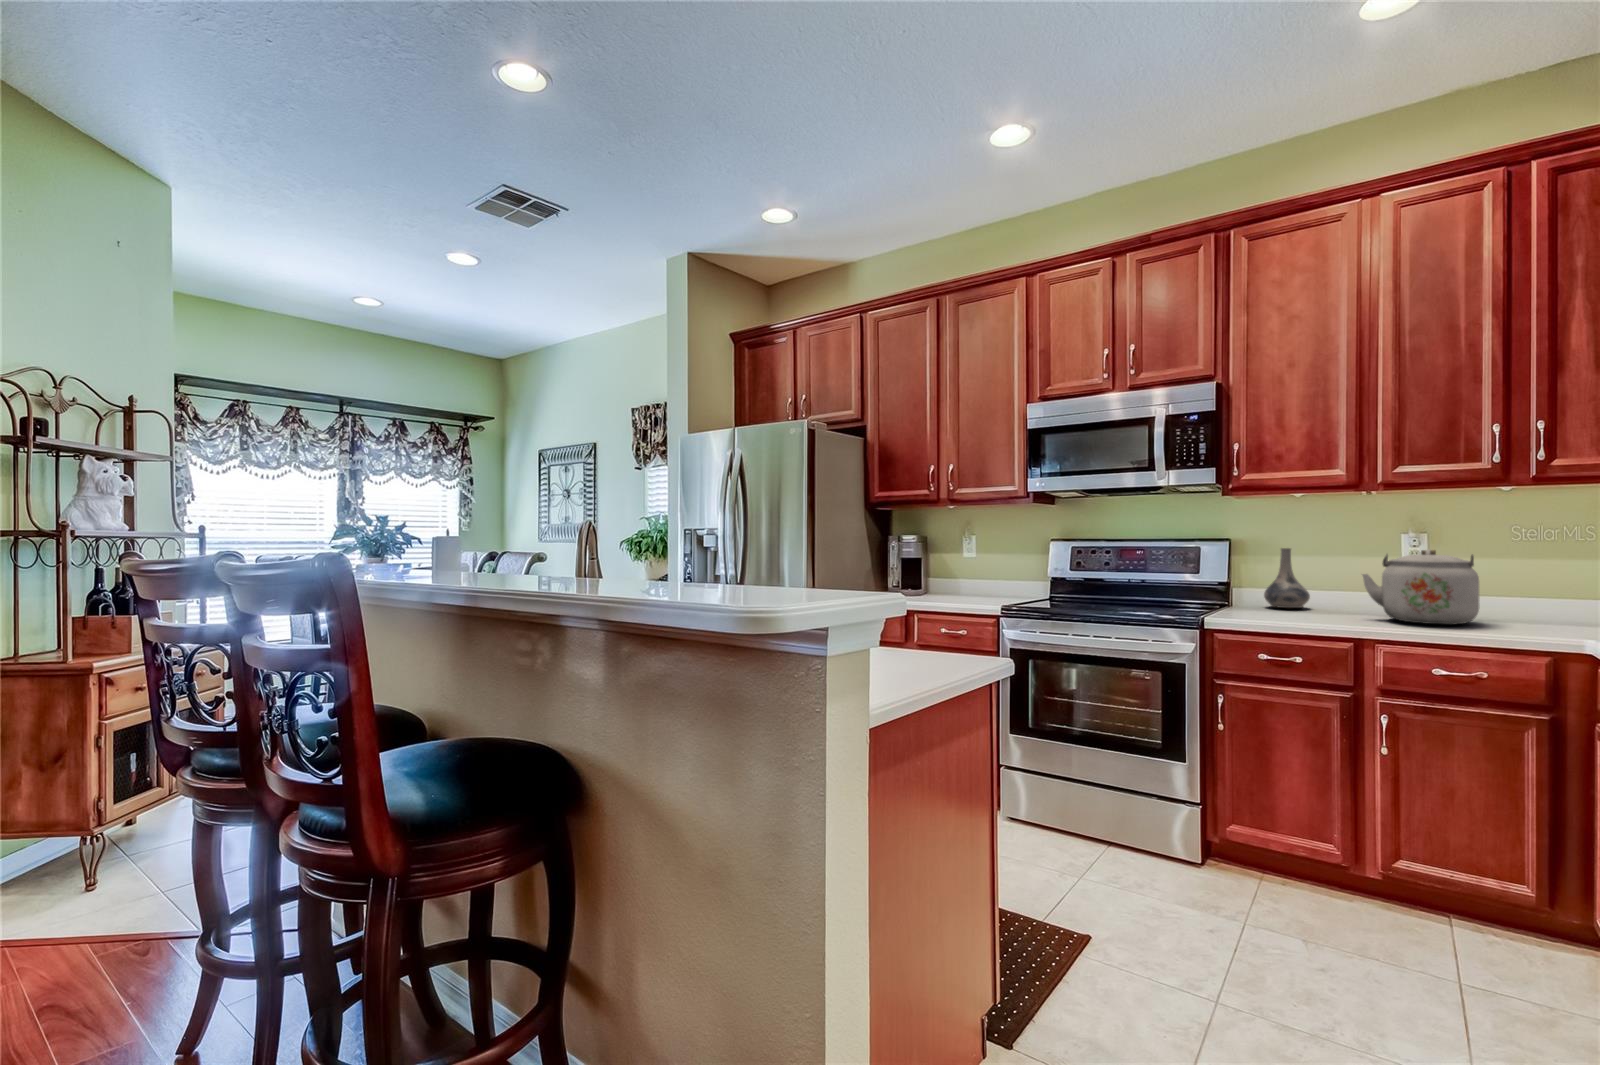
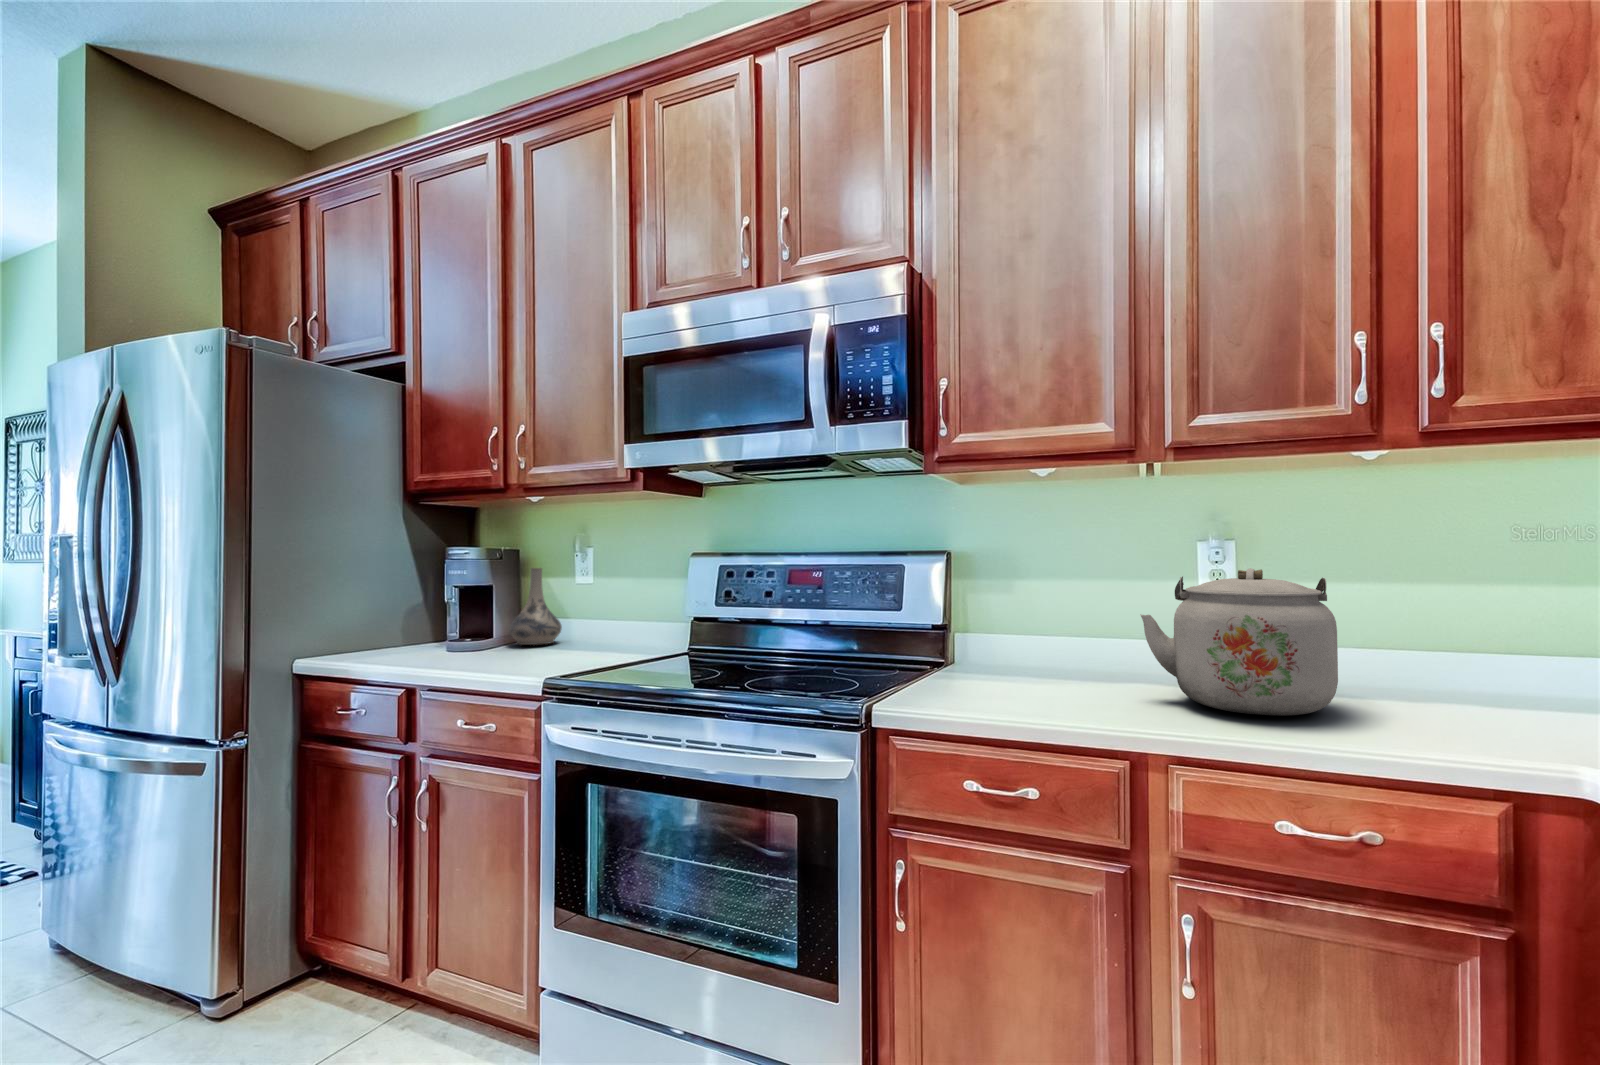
decorative vase: present [1264,548,1310,608] -> present [510,568,562,645]

